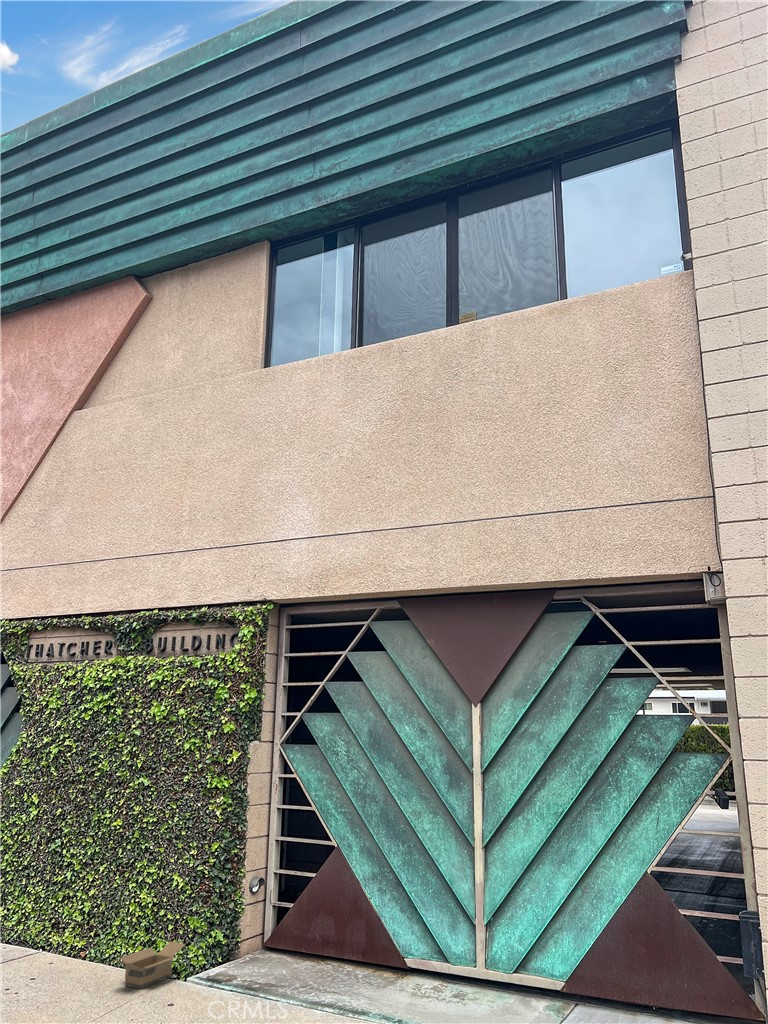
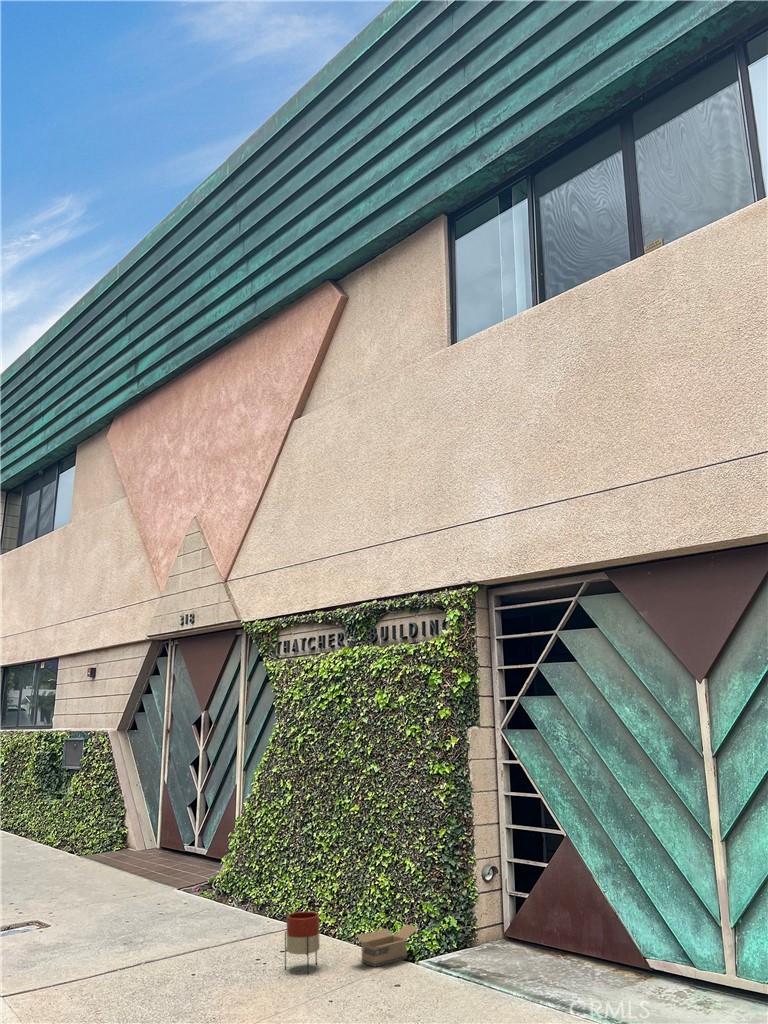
planter: none [39,936,84,1004] -> present [285,912,320,974]

